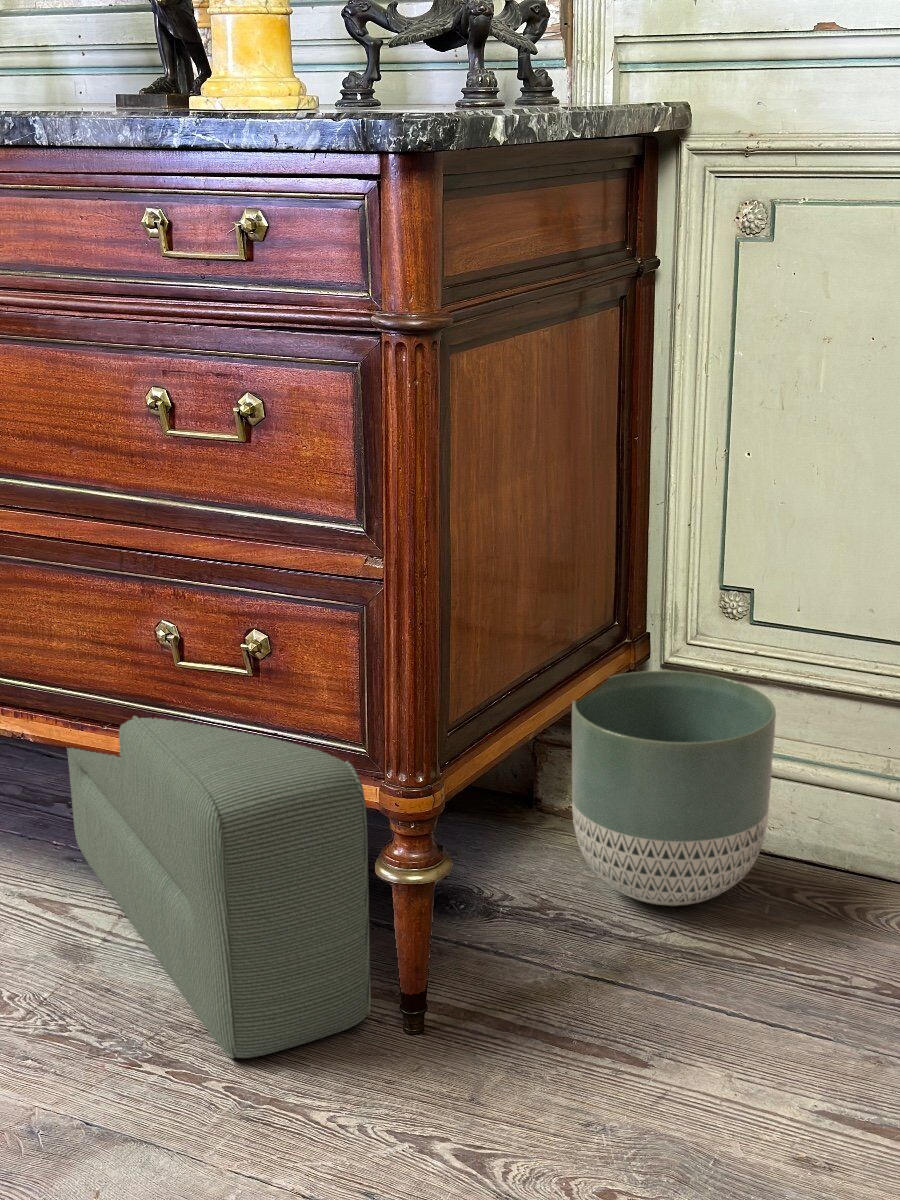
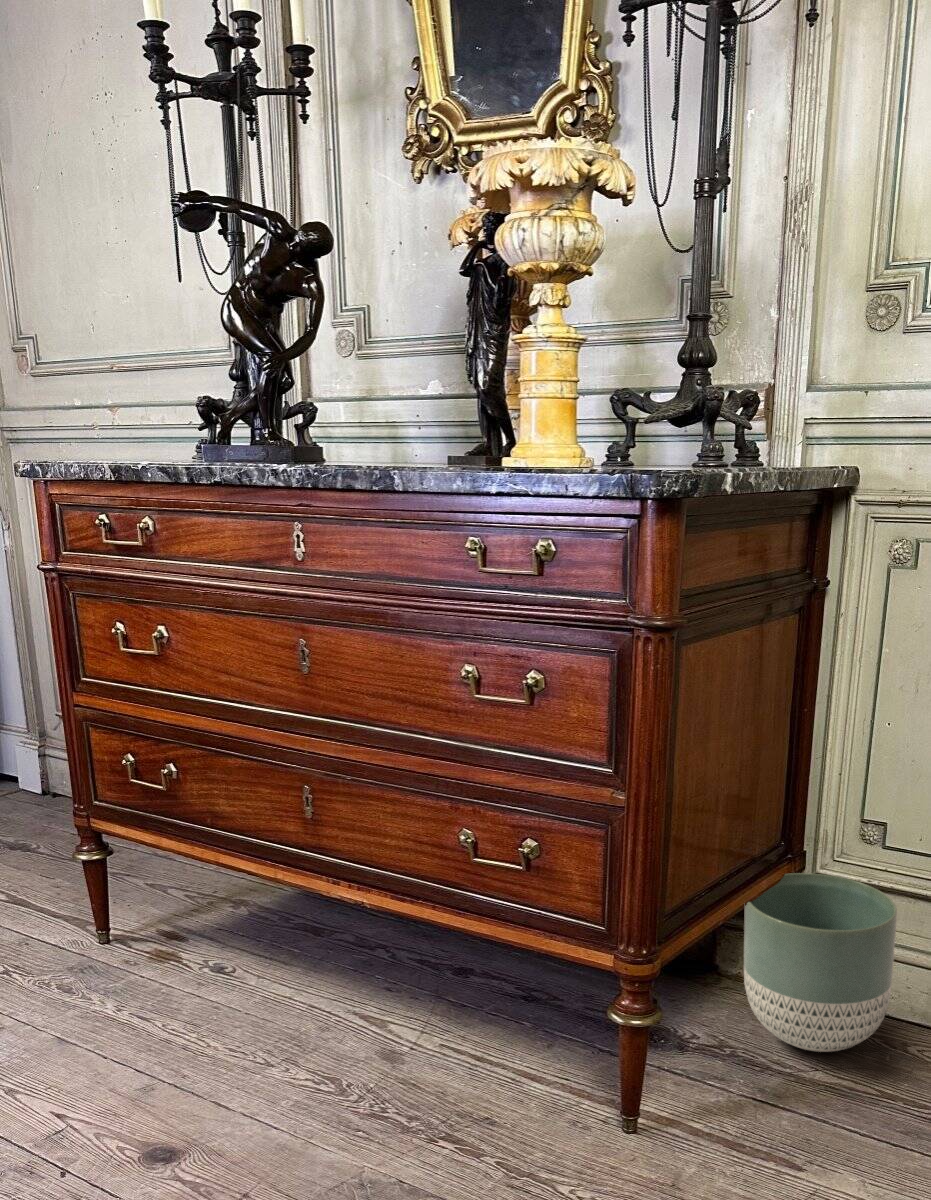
pouf: present [67,716,371,1058] -> none [380,825,602,1141]

